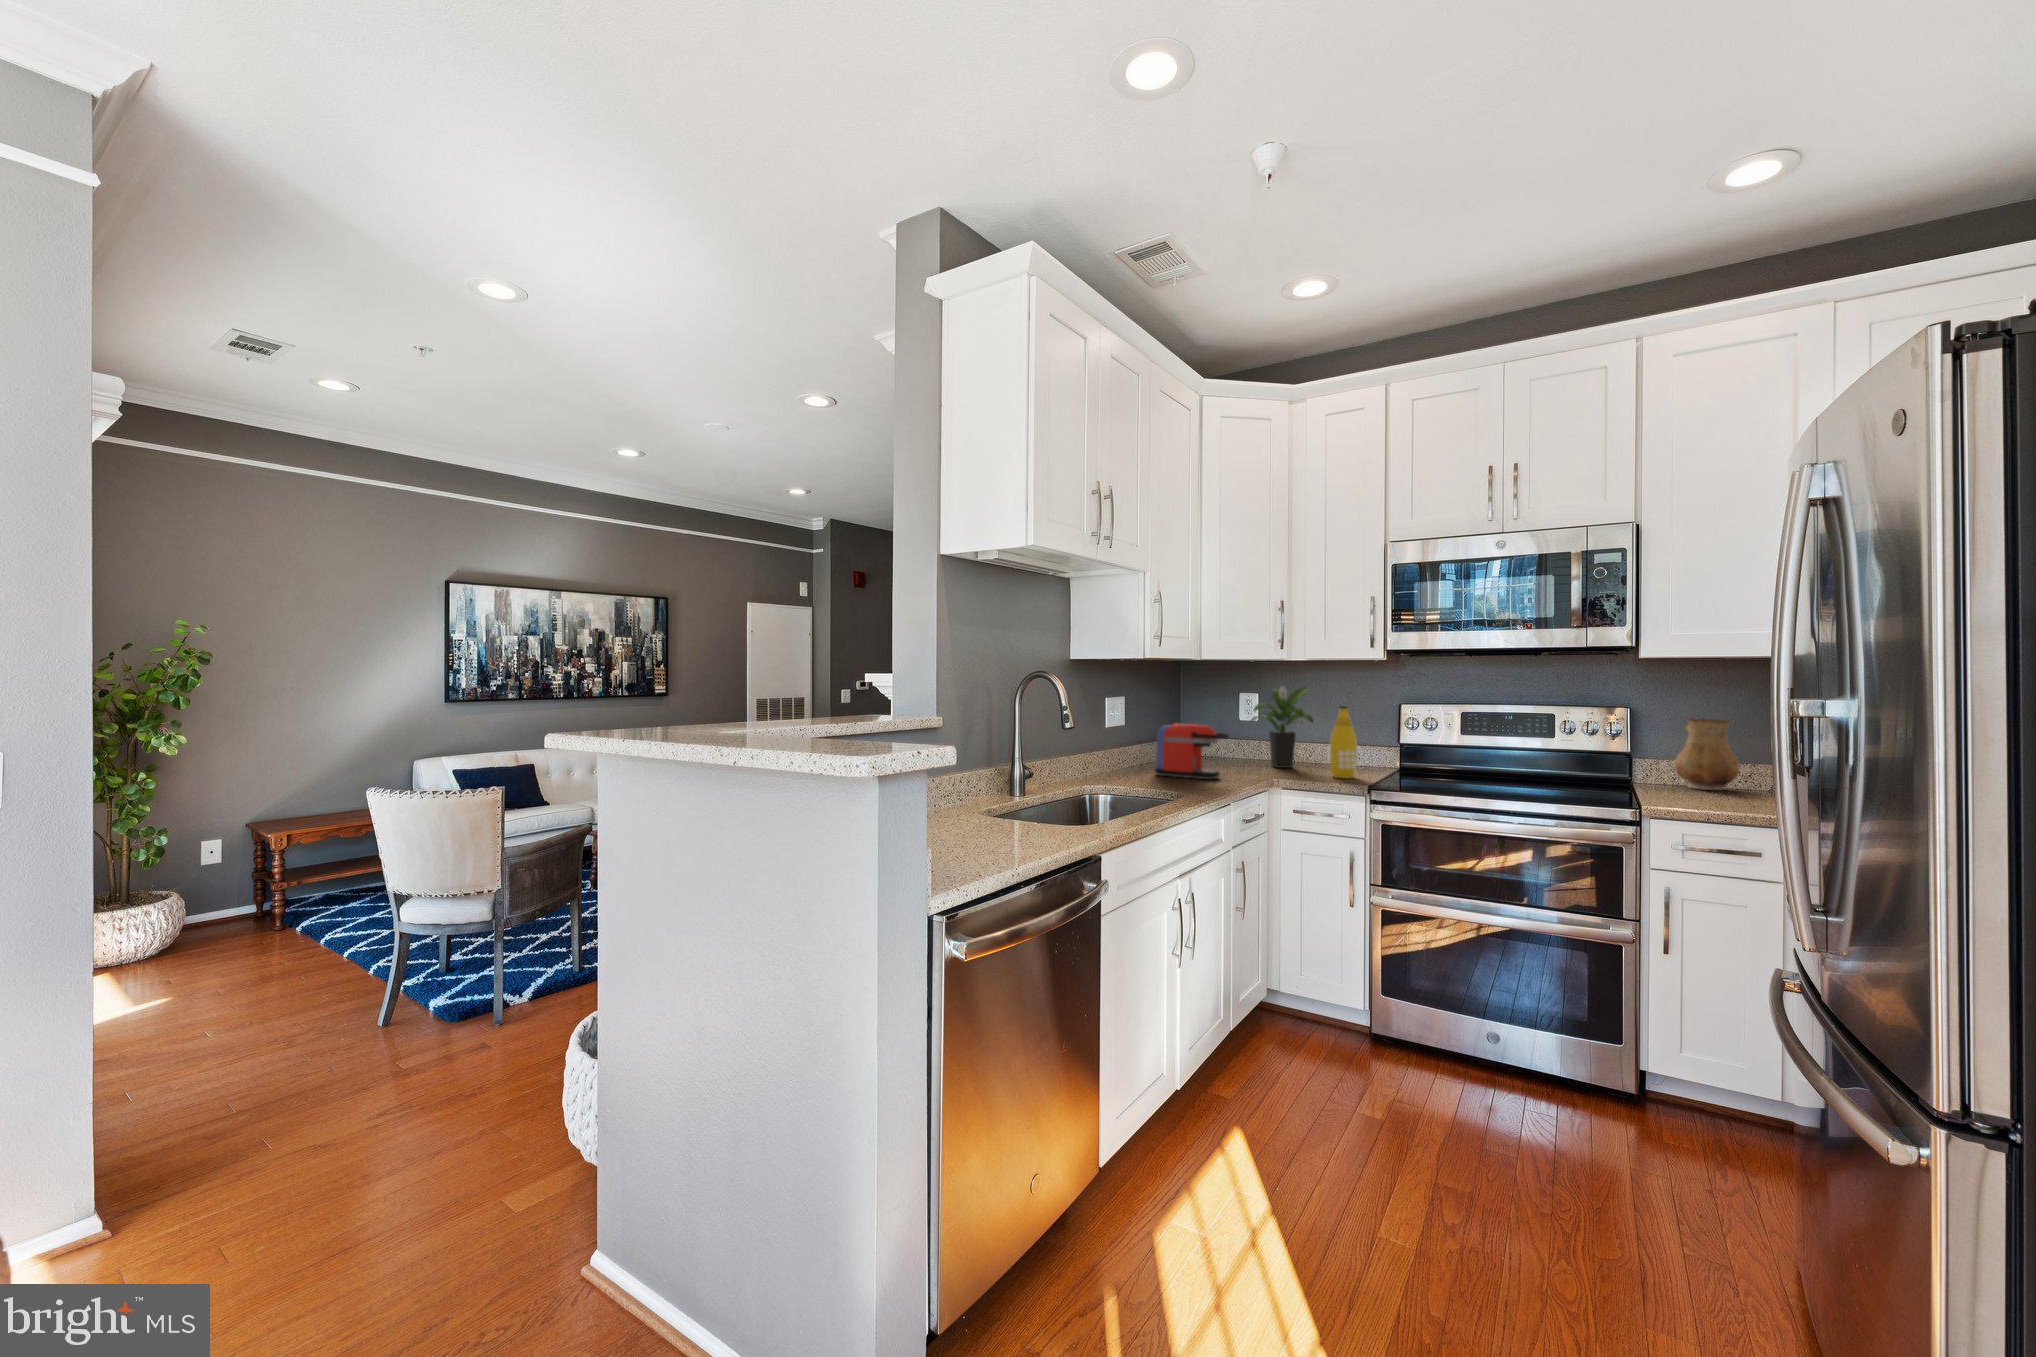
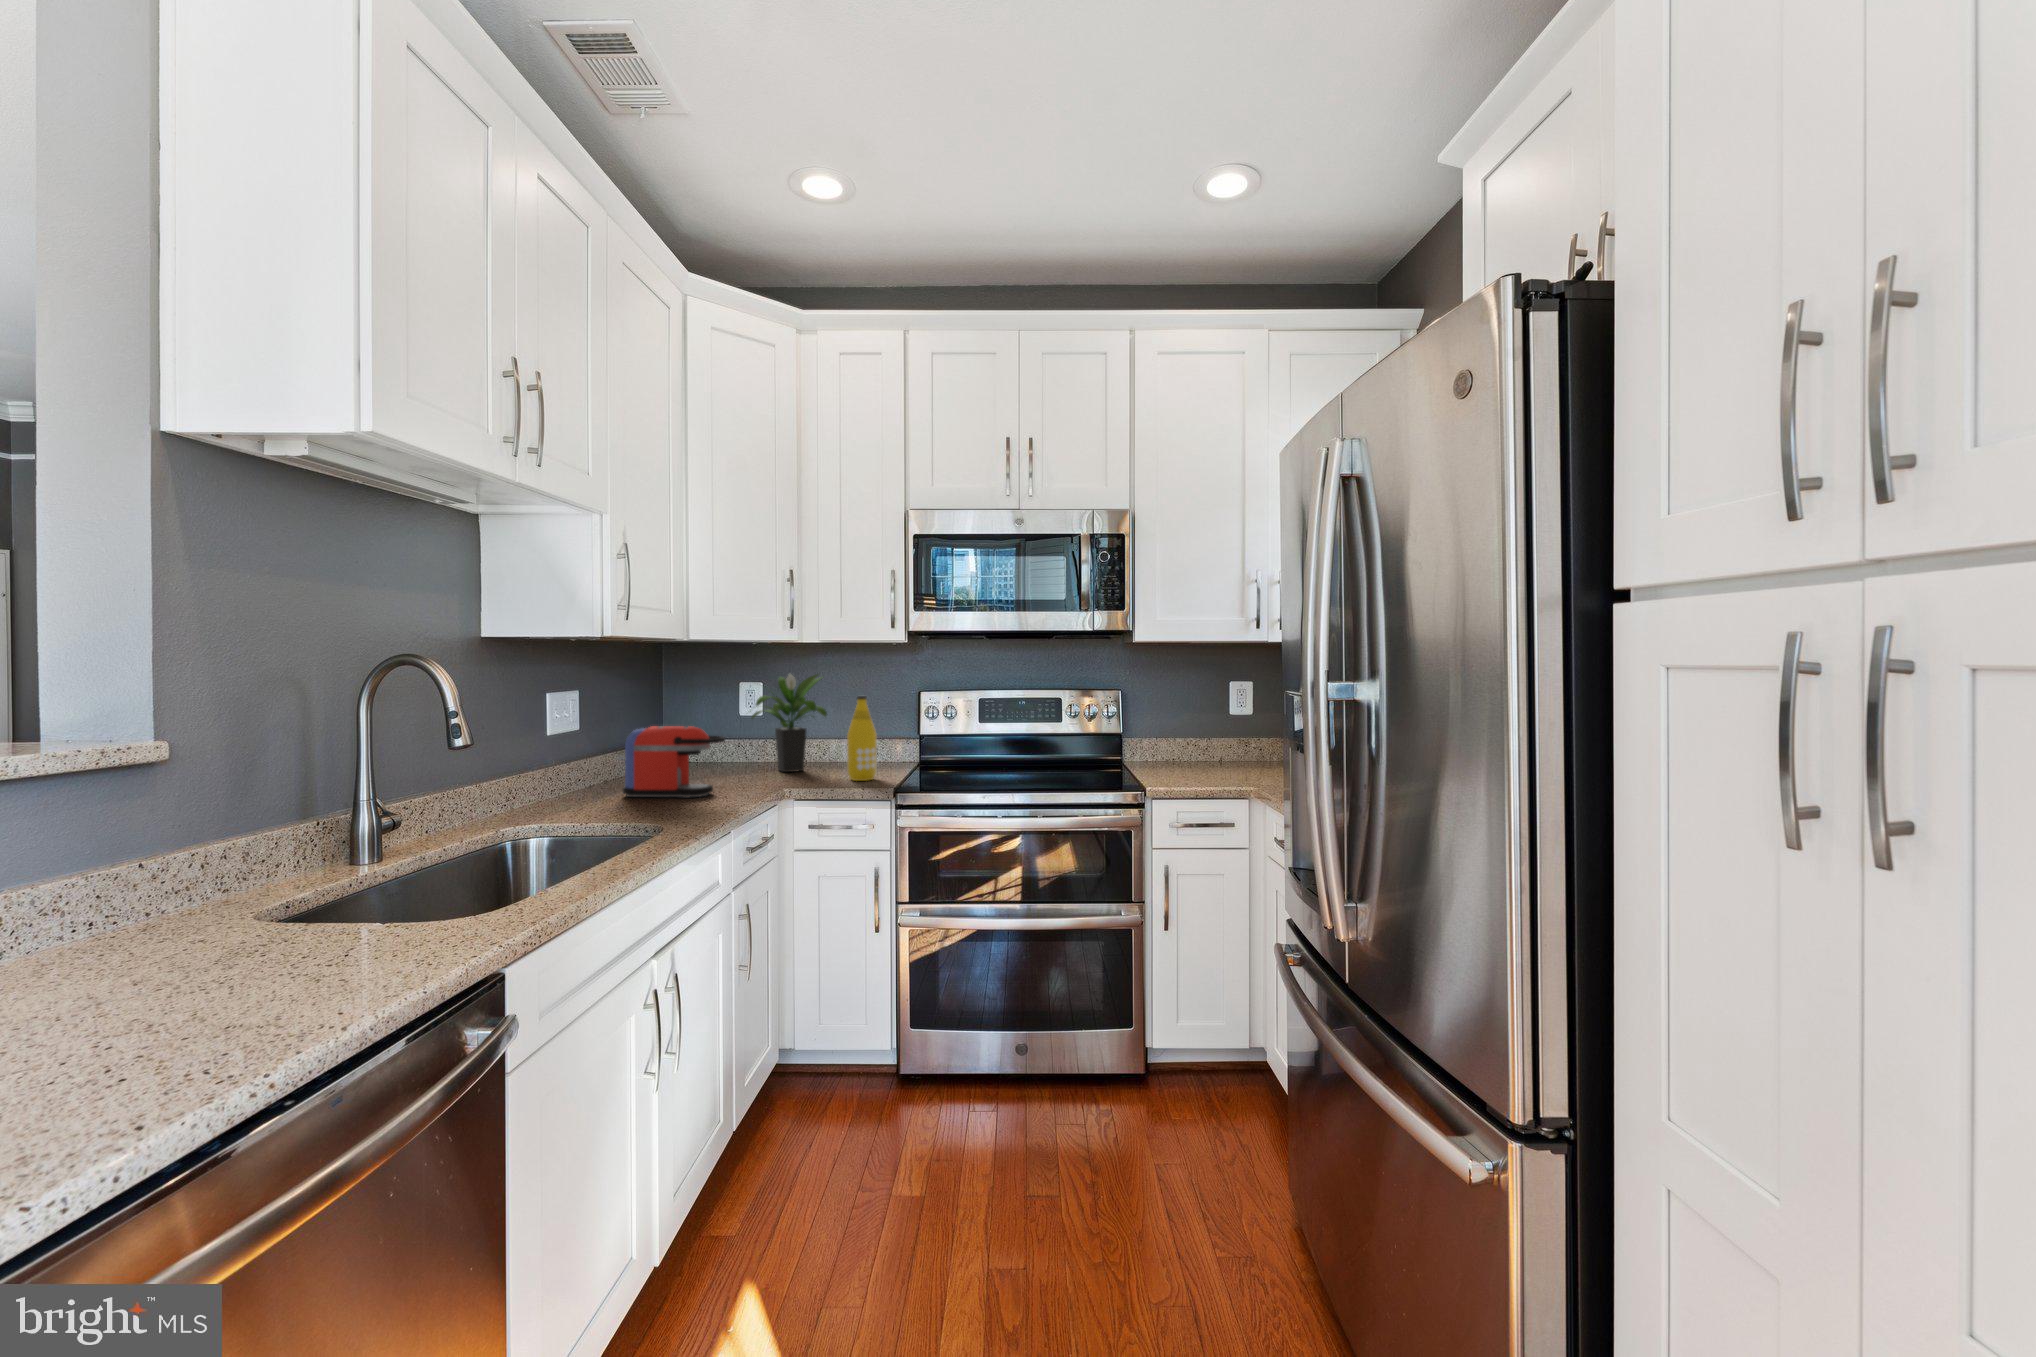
ceramic pitcher: present [1675,717,1739,790] -> none [1154,698,1205,765]

